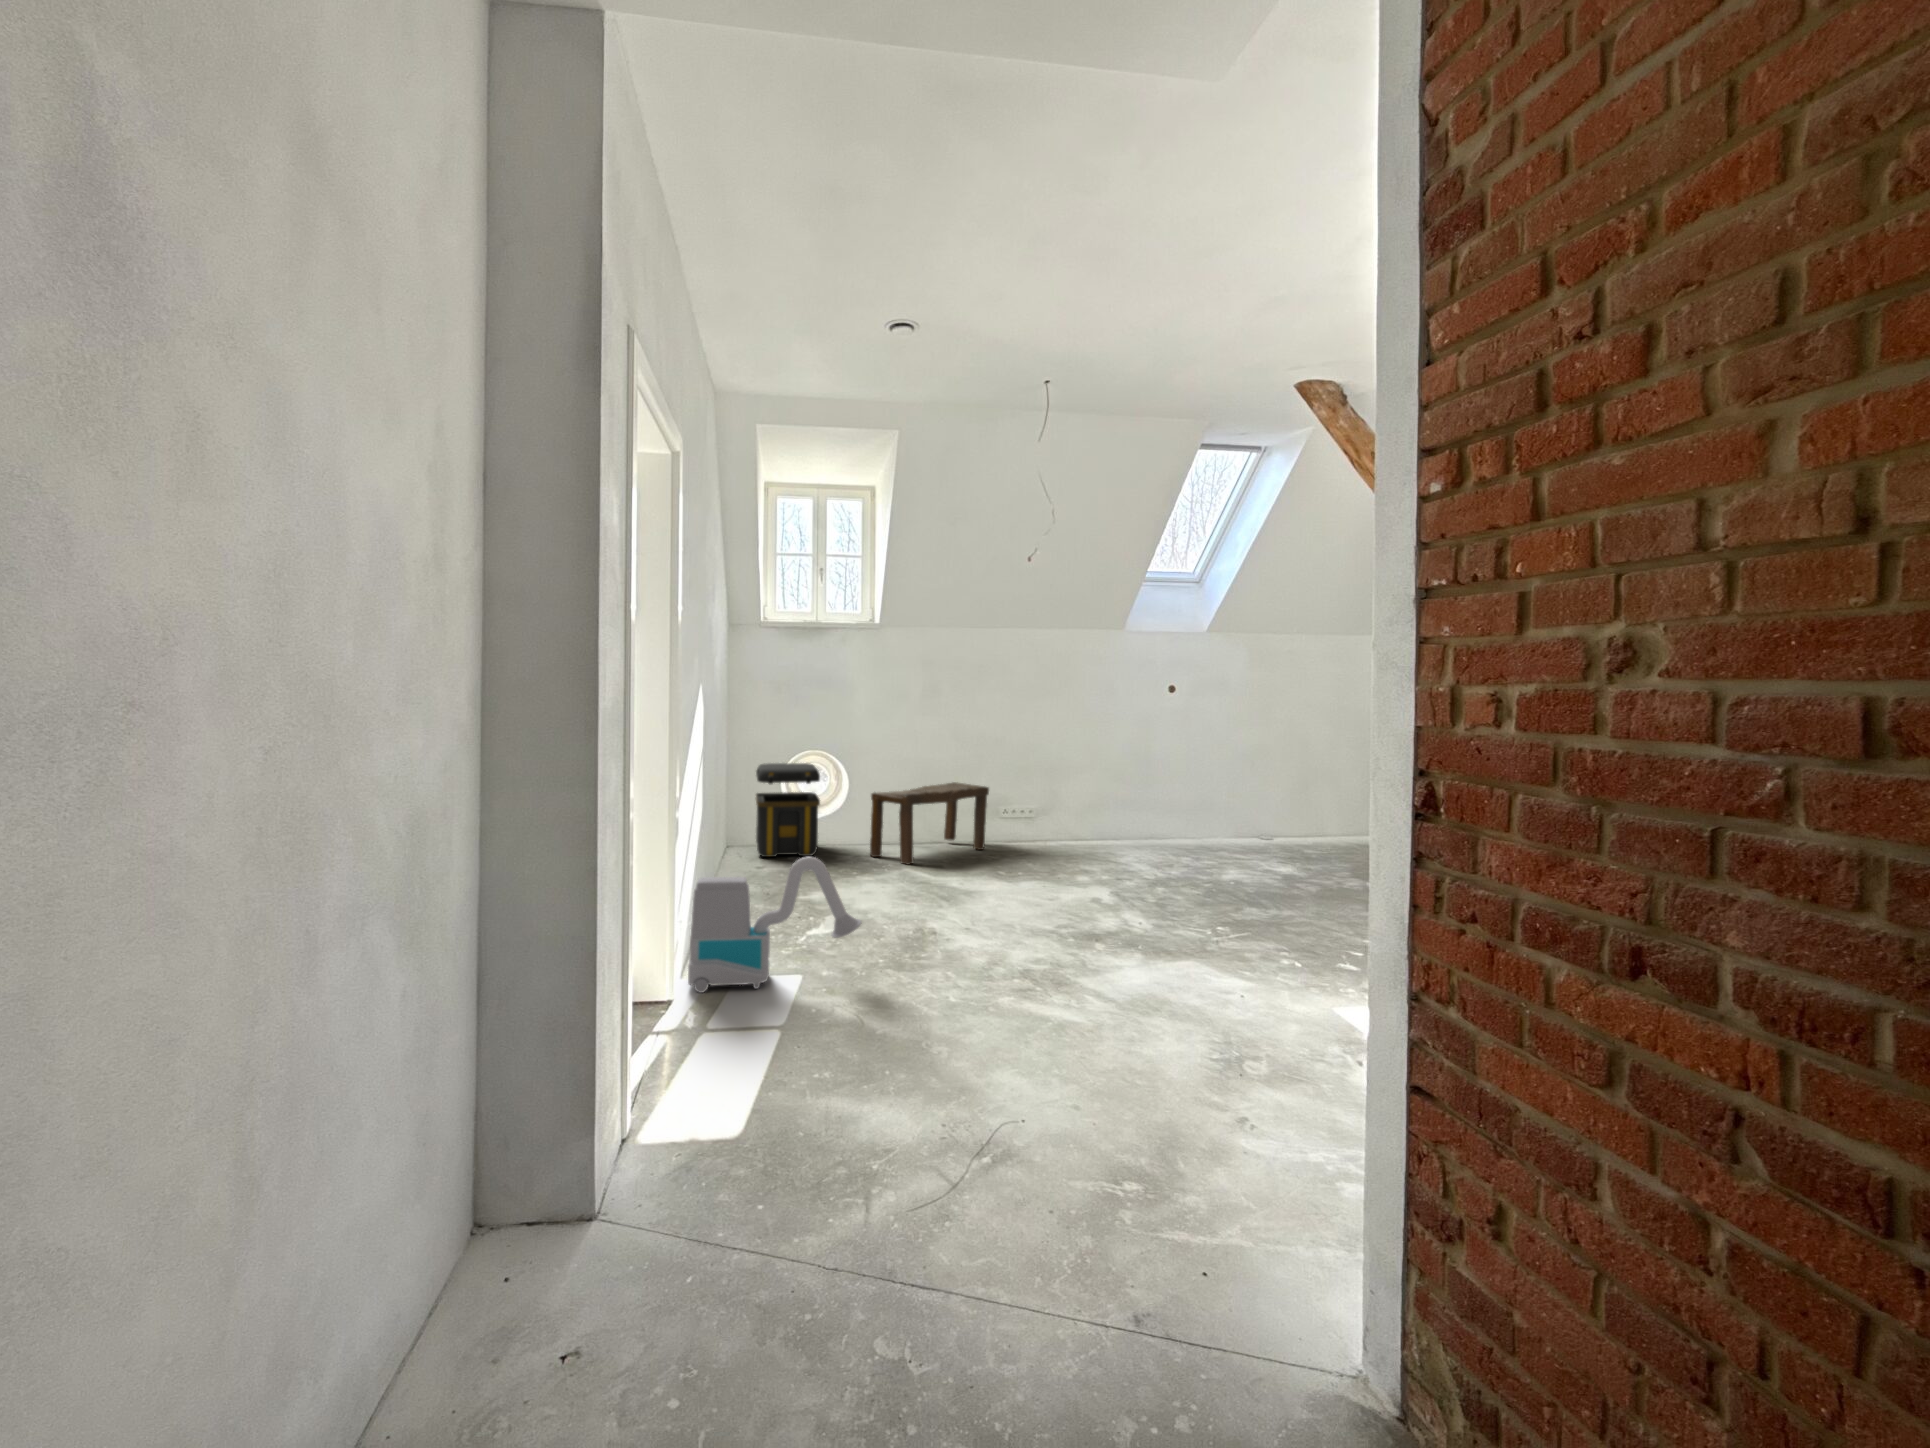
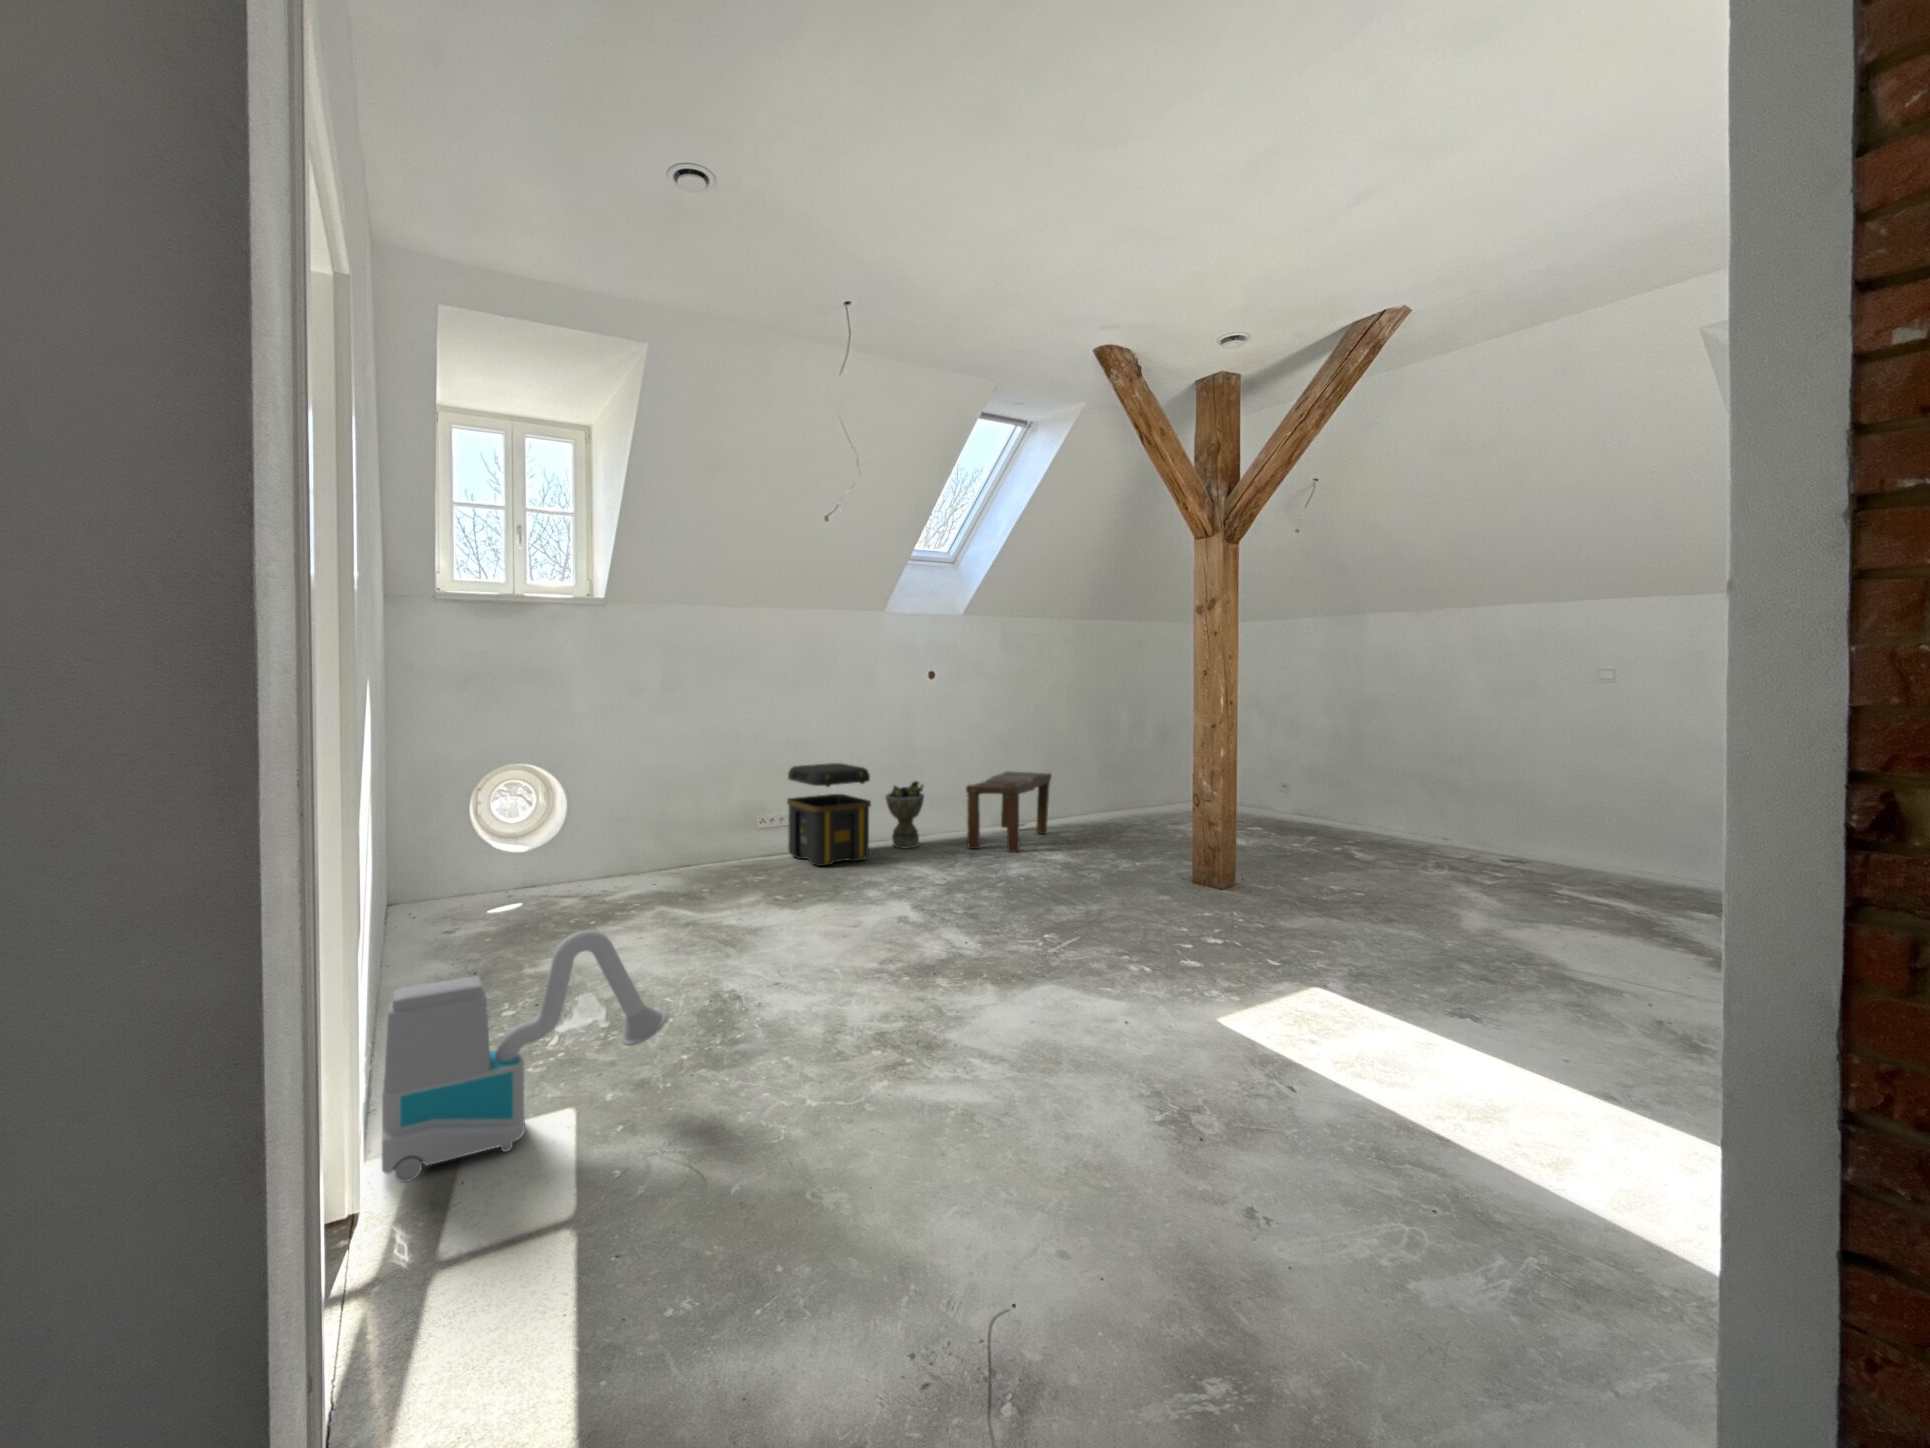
toolbox: present [756,763,820,857] -> present [787,763,871,866]
bench: present [870,782,989,865] -> present [966,771,1052,852]
planter: none [1116,784,1153,845] -> present [885,781,924,849]

